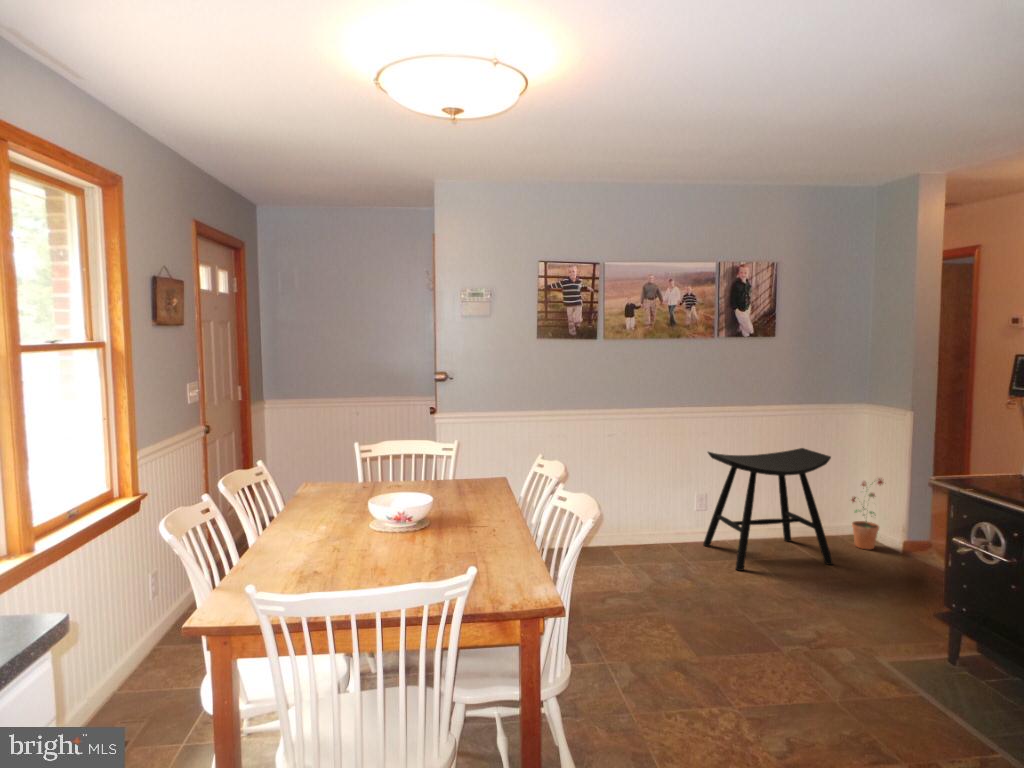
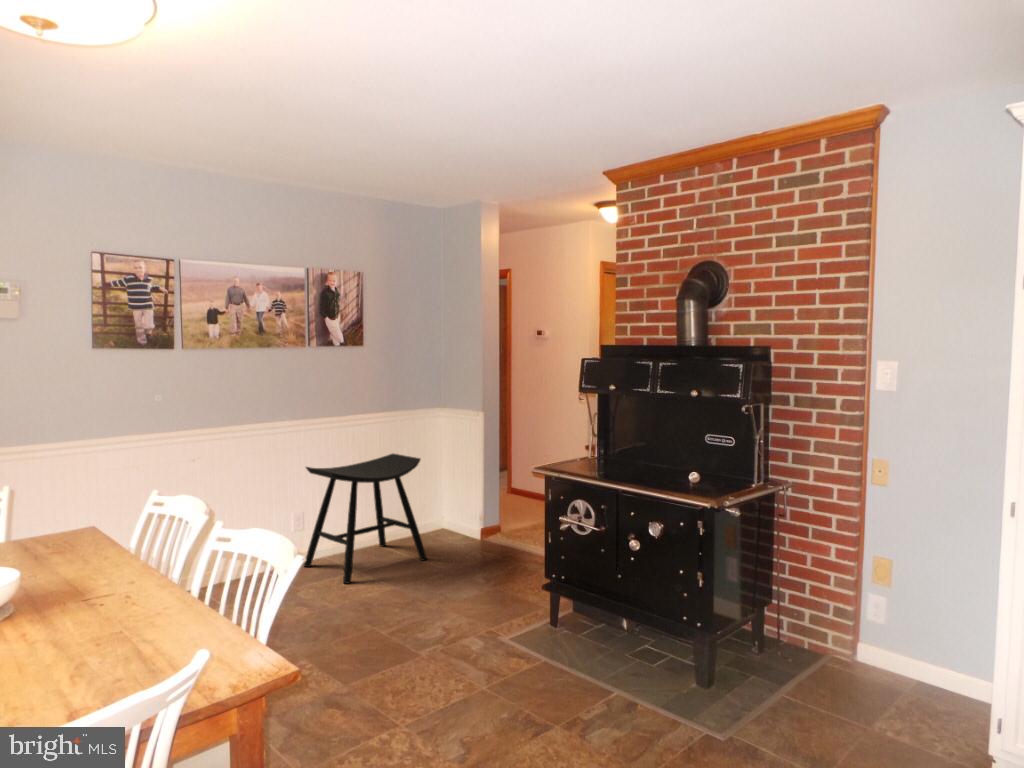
potted plant: present [851,478,884,549] -> none [434,473,462,541]

